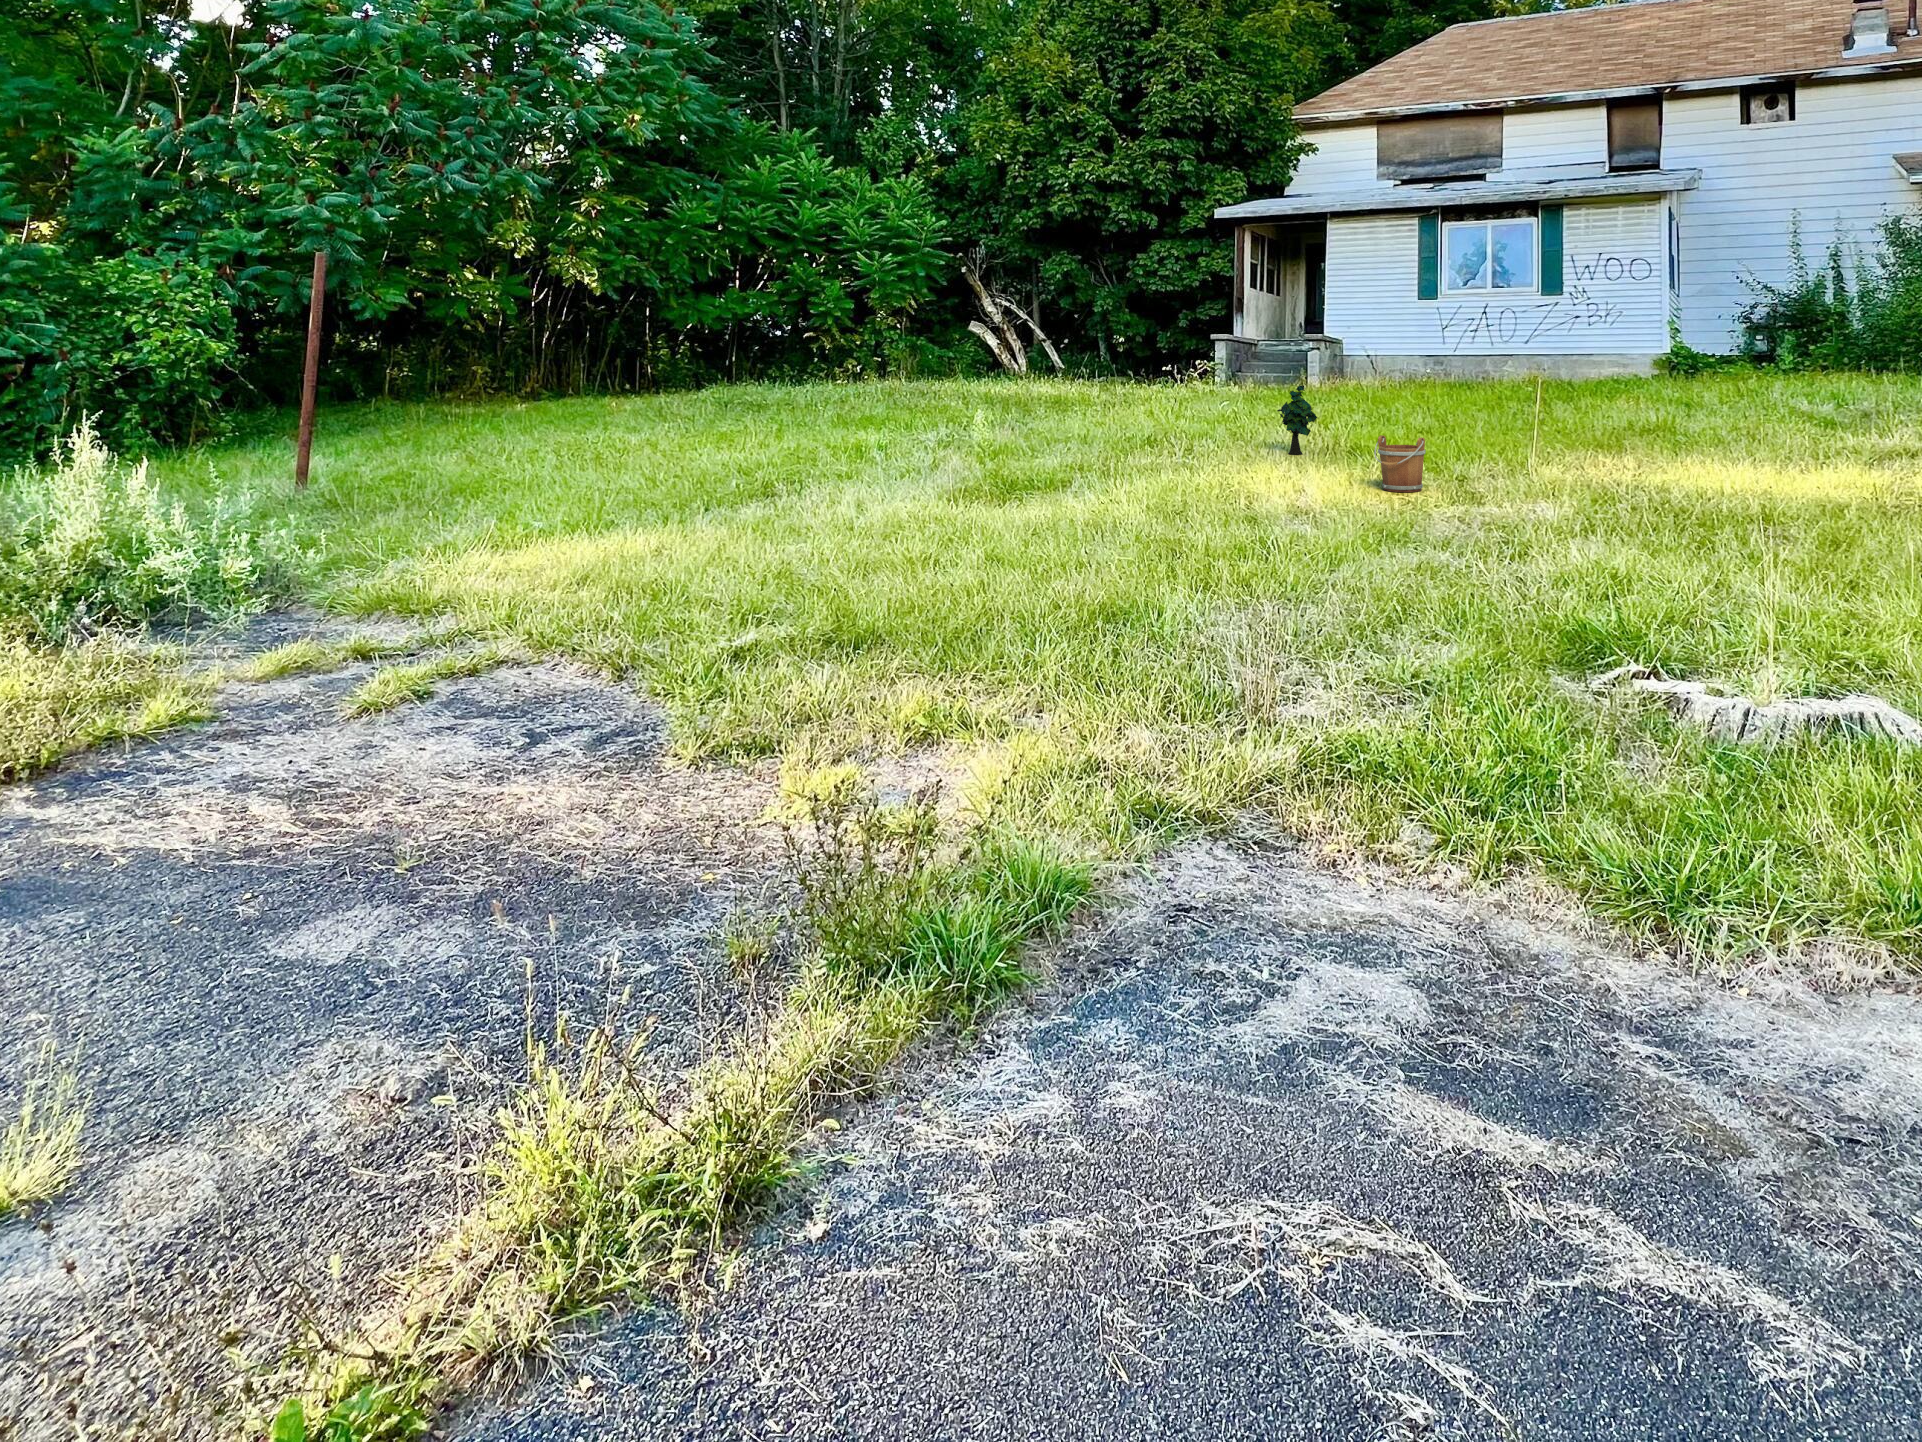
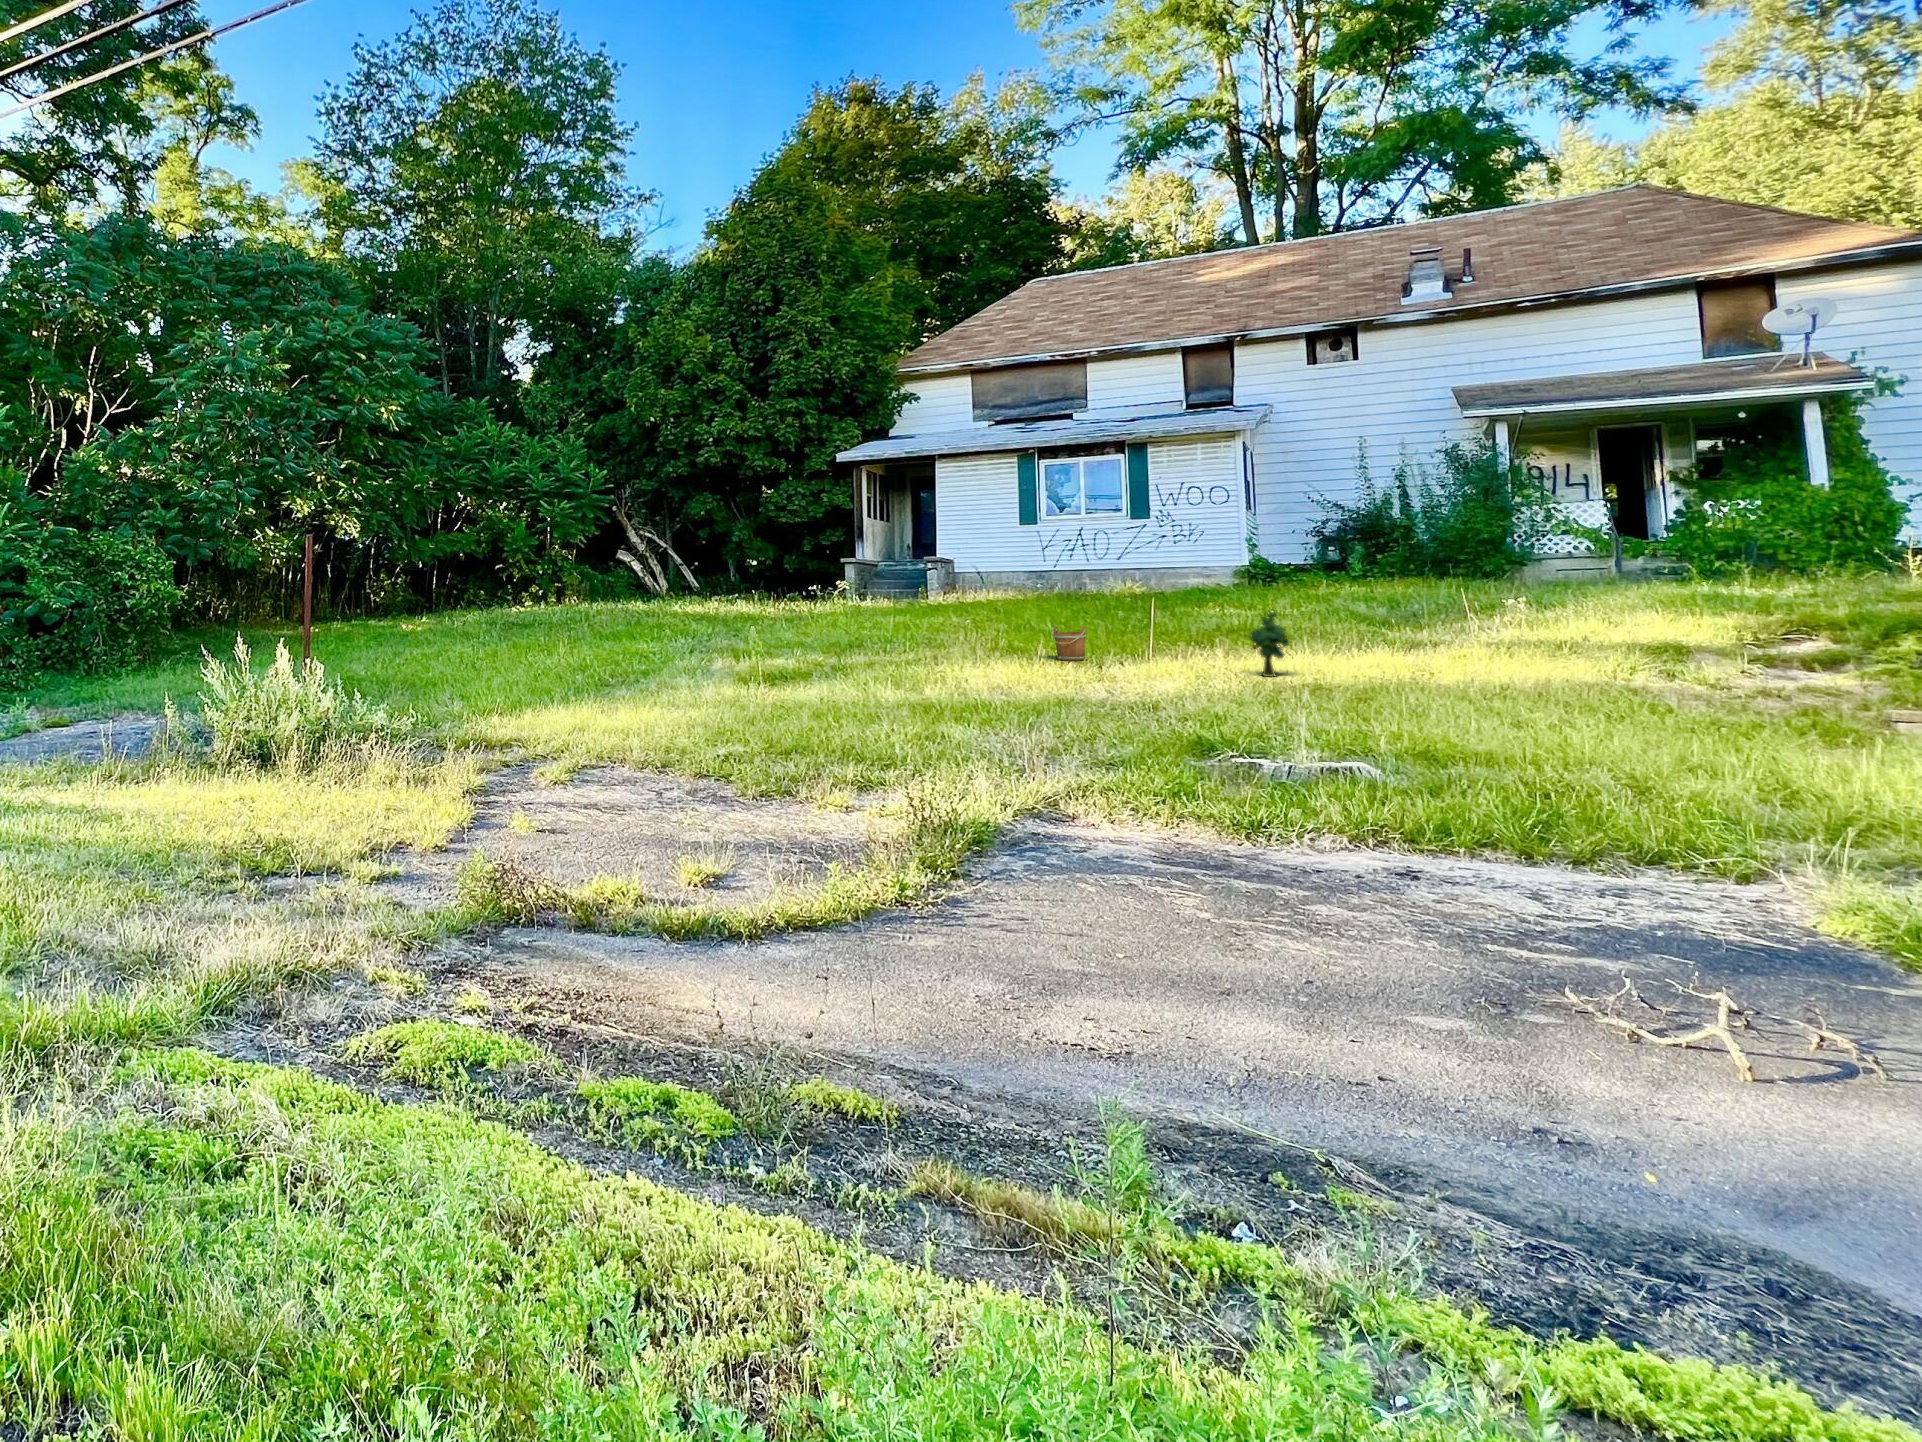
decorative plant: present [1277,385,1317,455] -> present [1249,612,1289,677]

